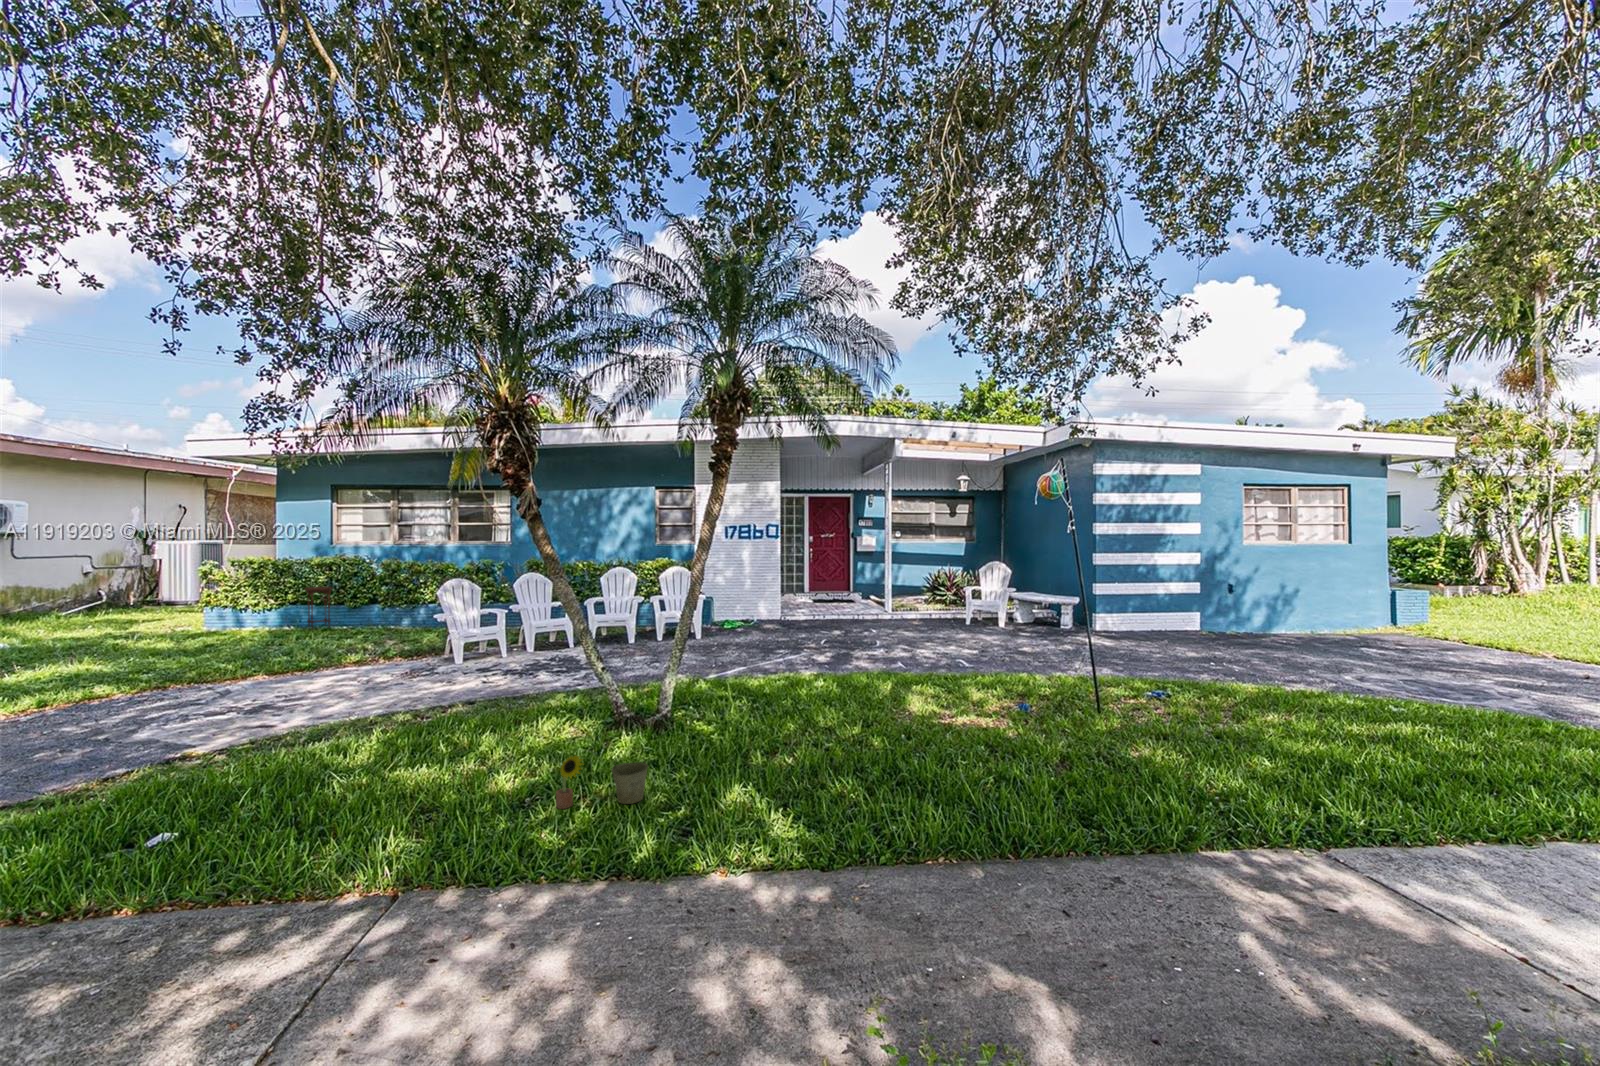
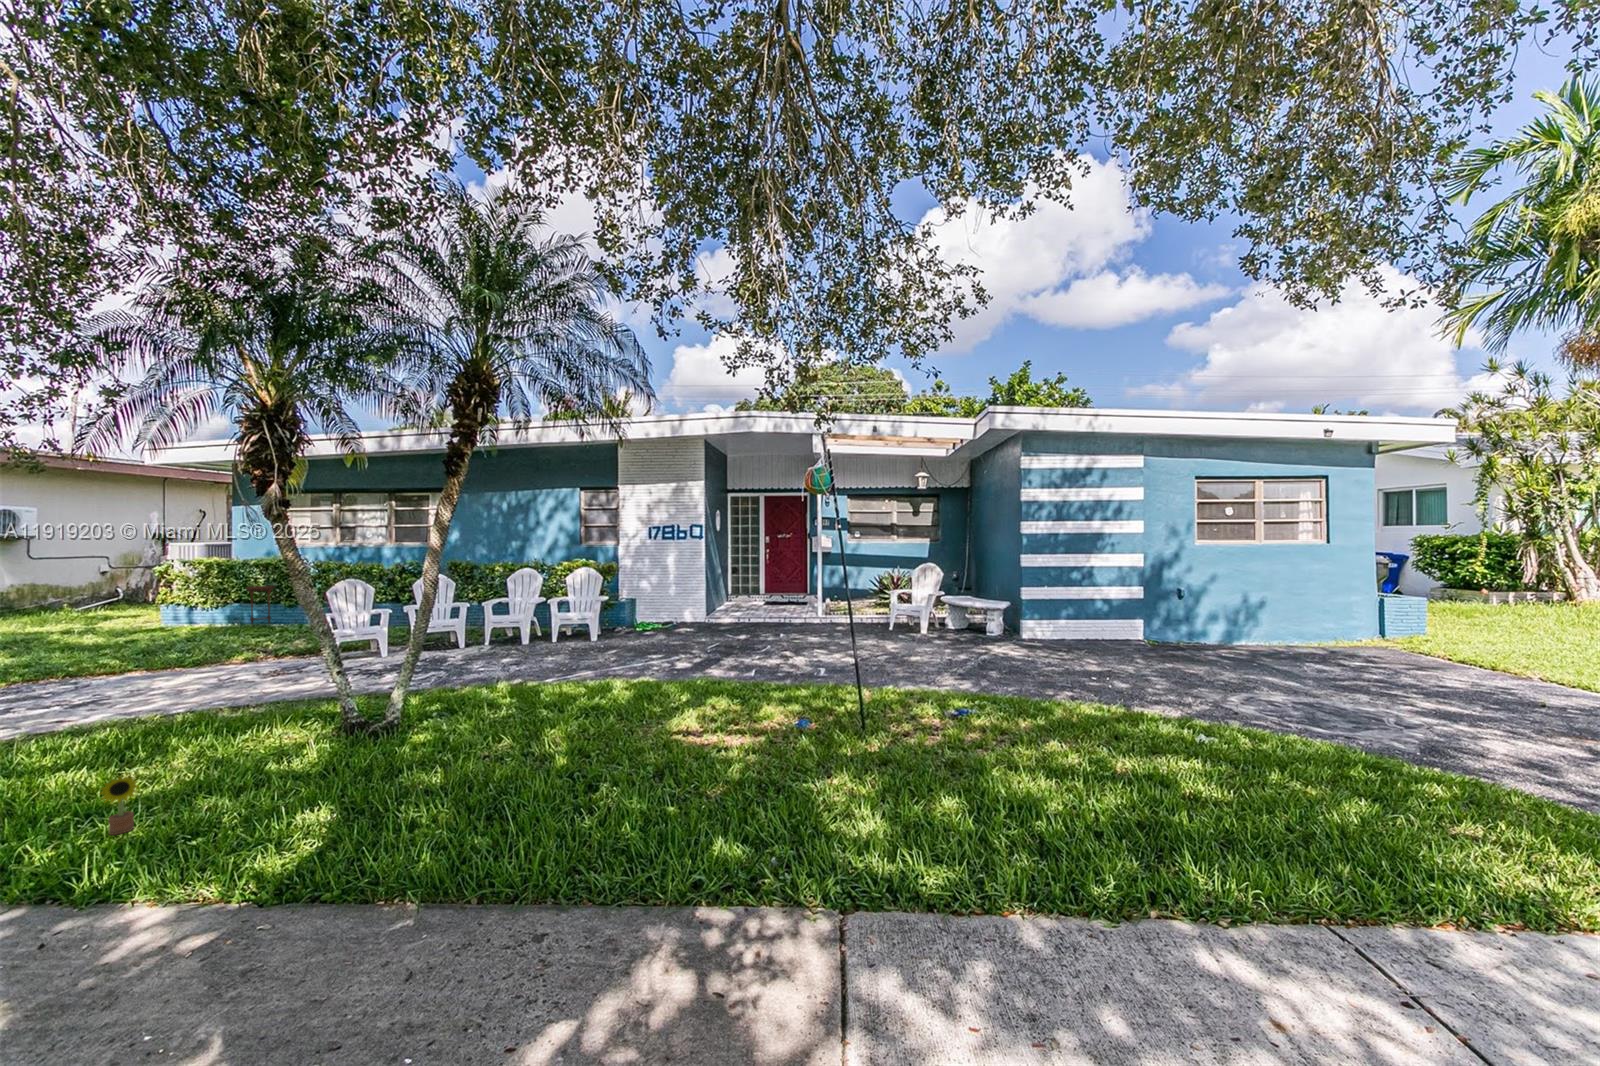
bucket: present [612,762,648,804] -> none [169,768,227,832]

